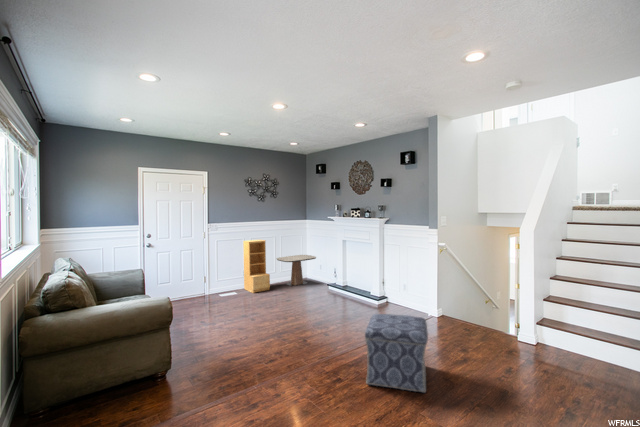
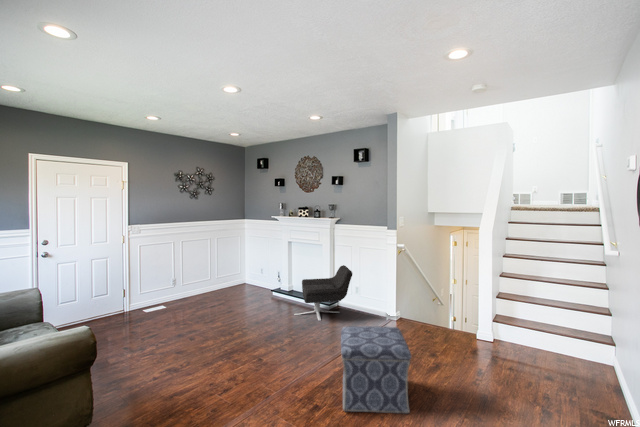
bookshelf: present [243,240,270,293] -> none [173,243,206,306]
side table: present [277,255,316,286] -> none [213,258,259,294]
lounge chair: none [343,263,397,313] -> present [294,265,352,321]

